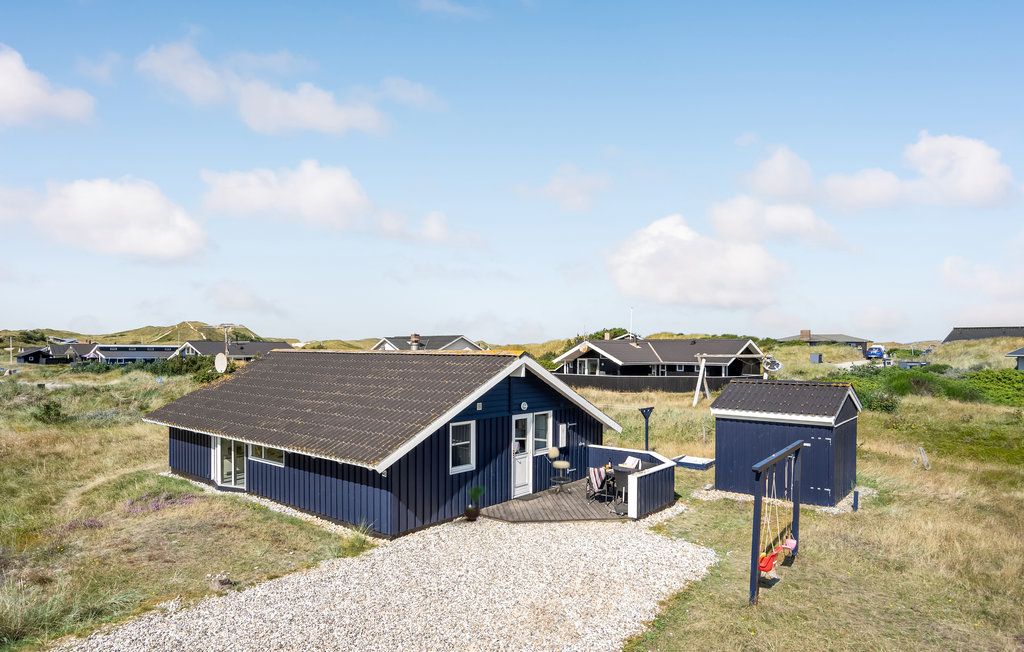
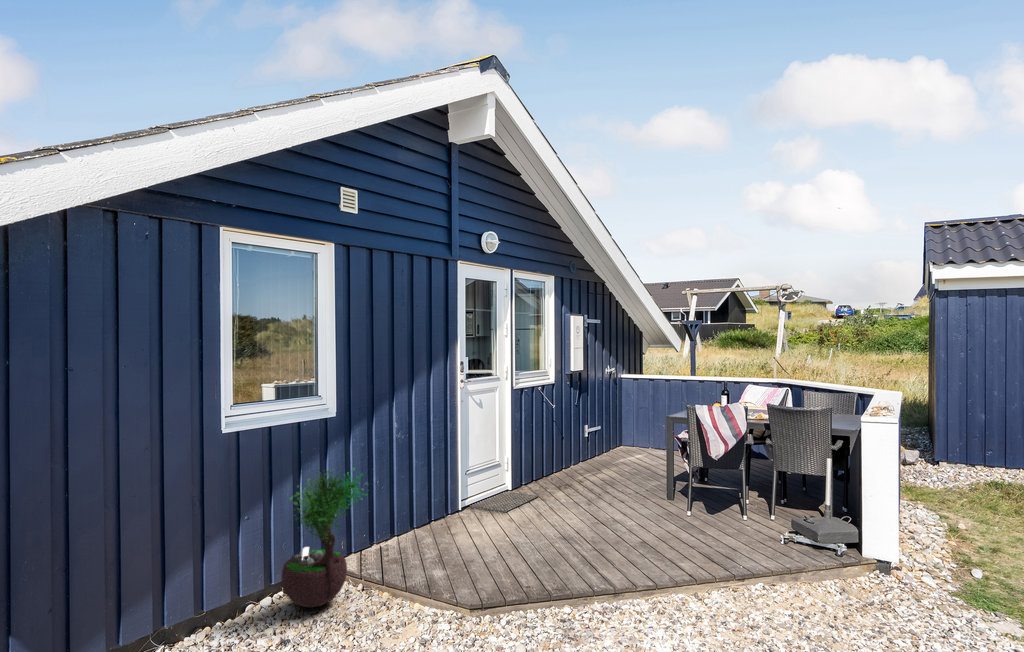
stool: present [548,447,571,494] -> none [548,369,612,488]

